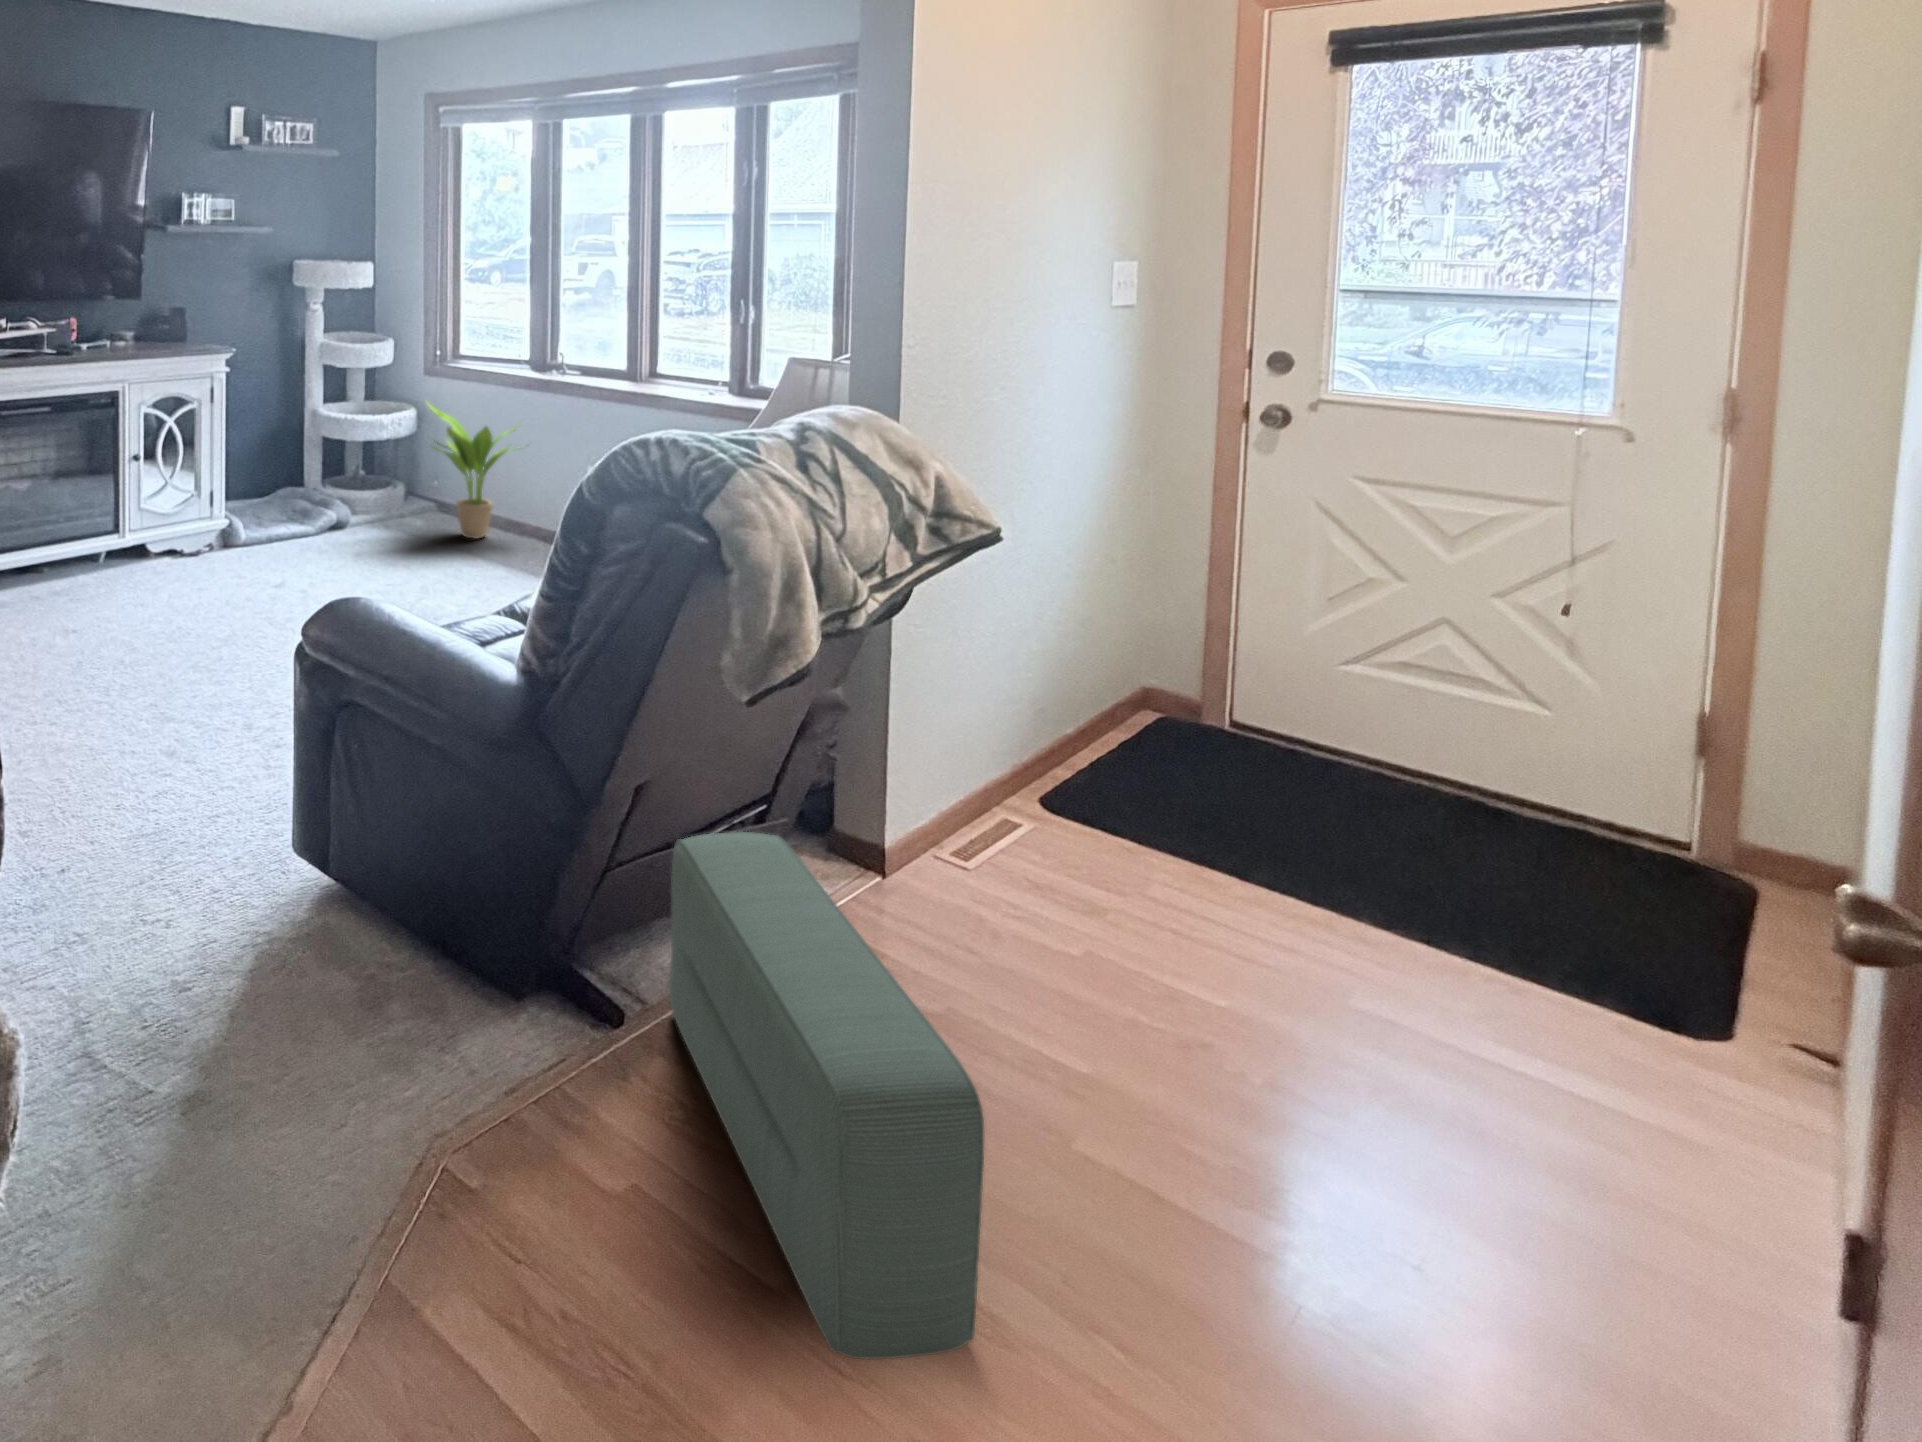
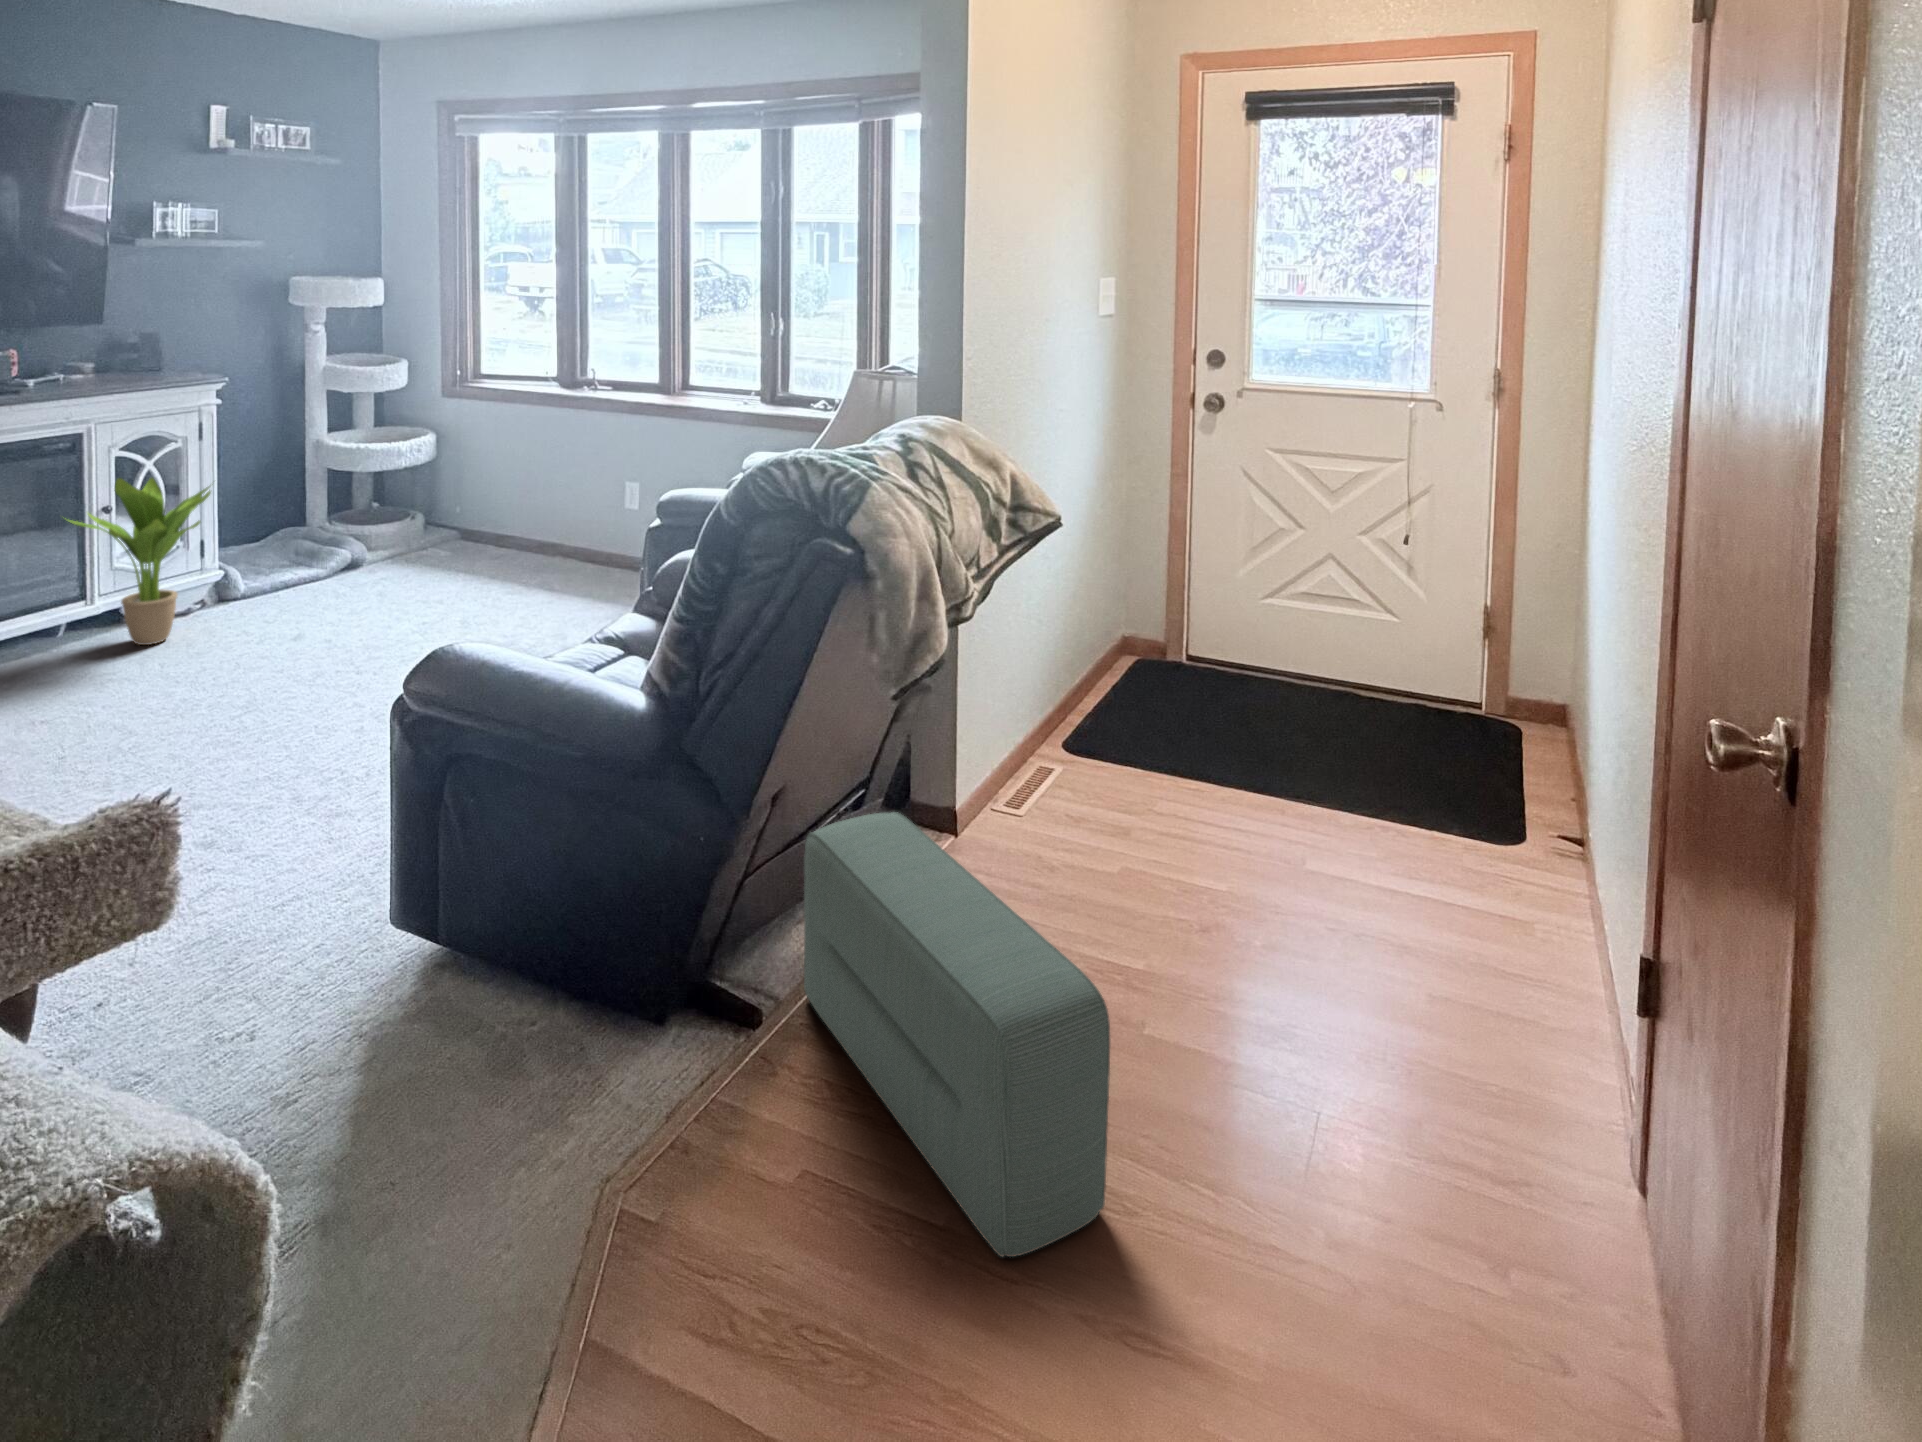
potted plant: present [428,403,529,538] -> present [68,478,211,645]

